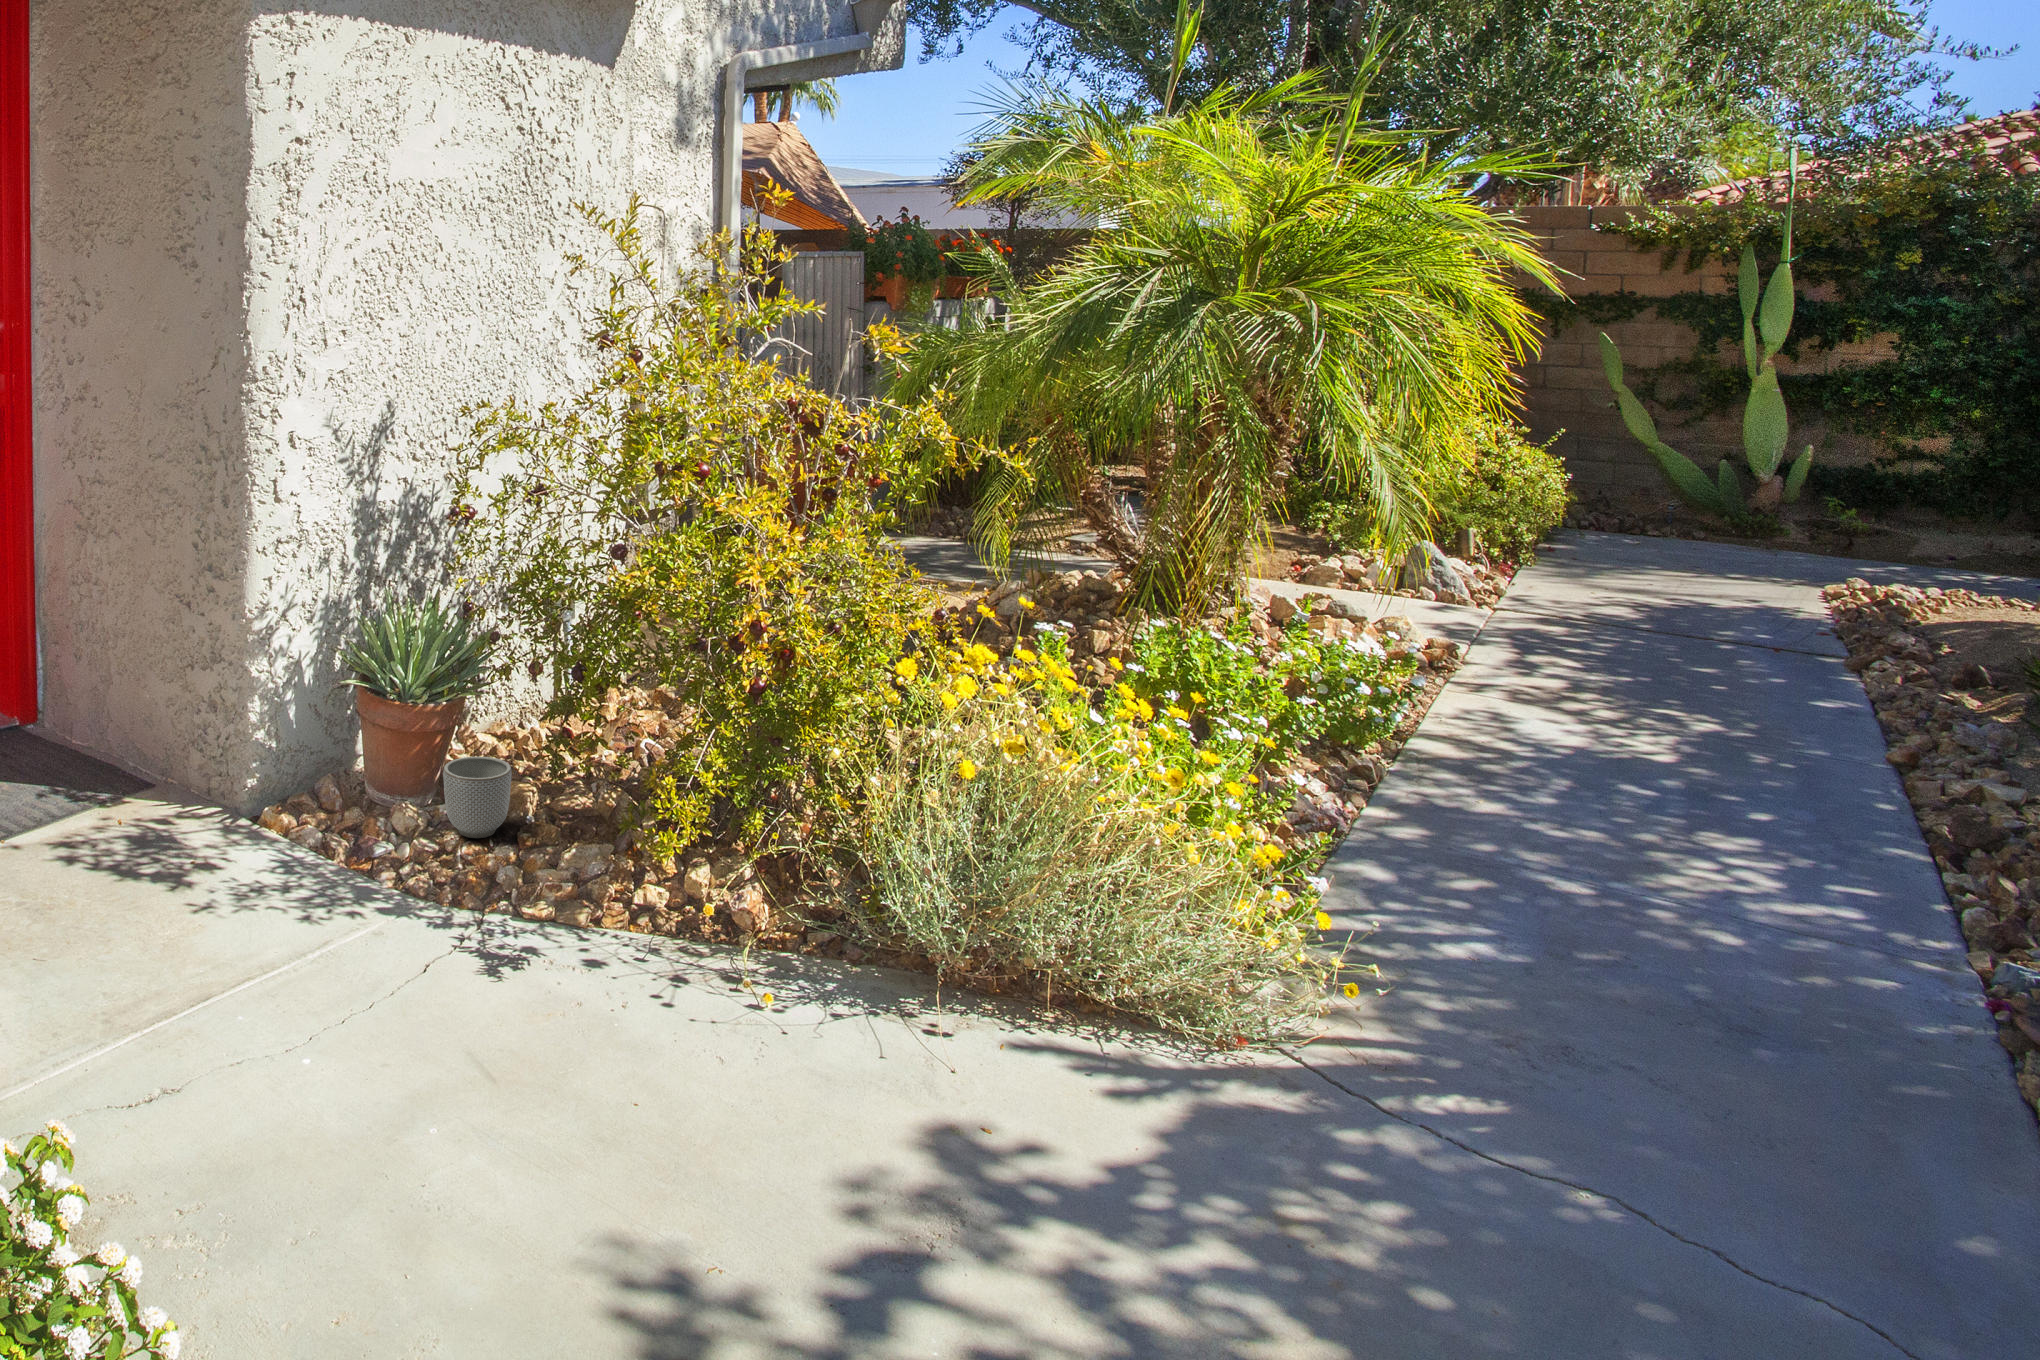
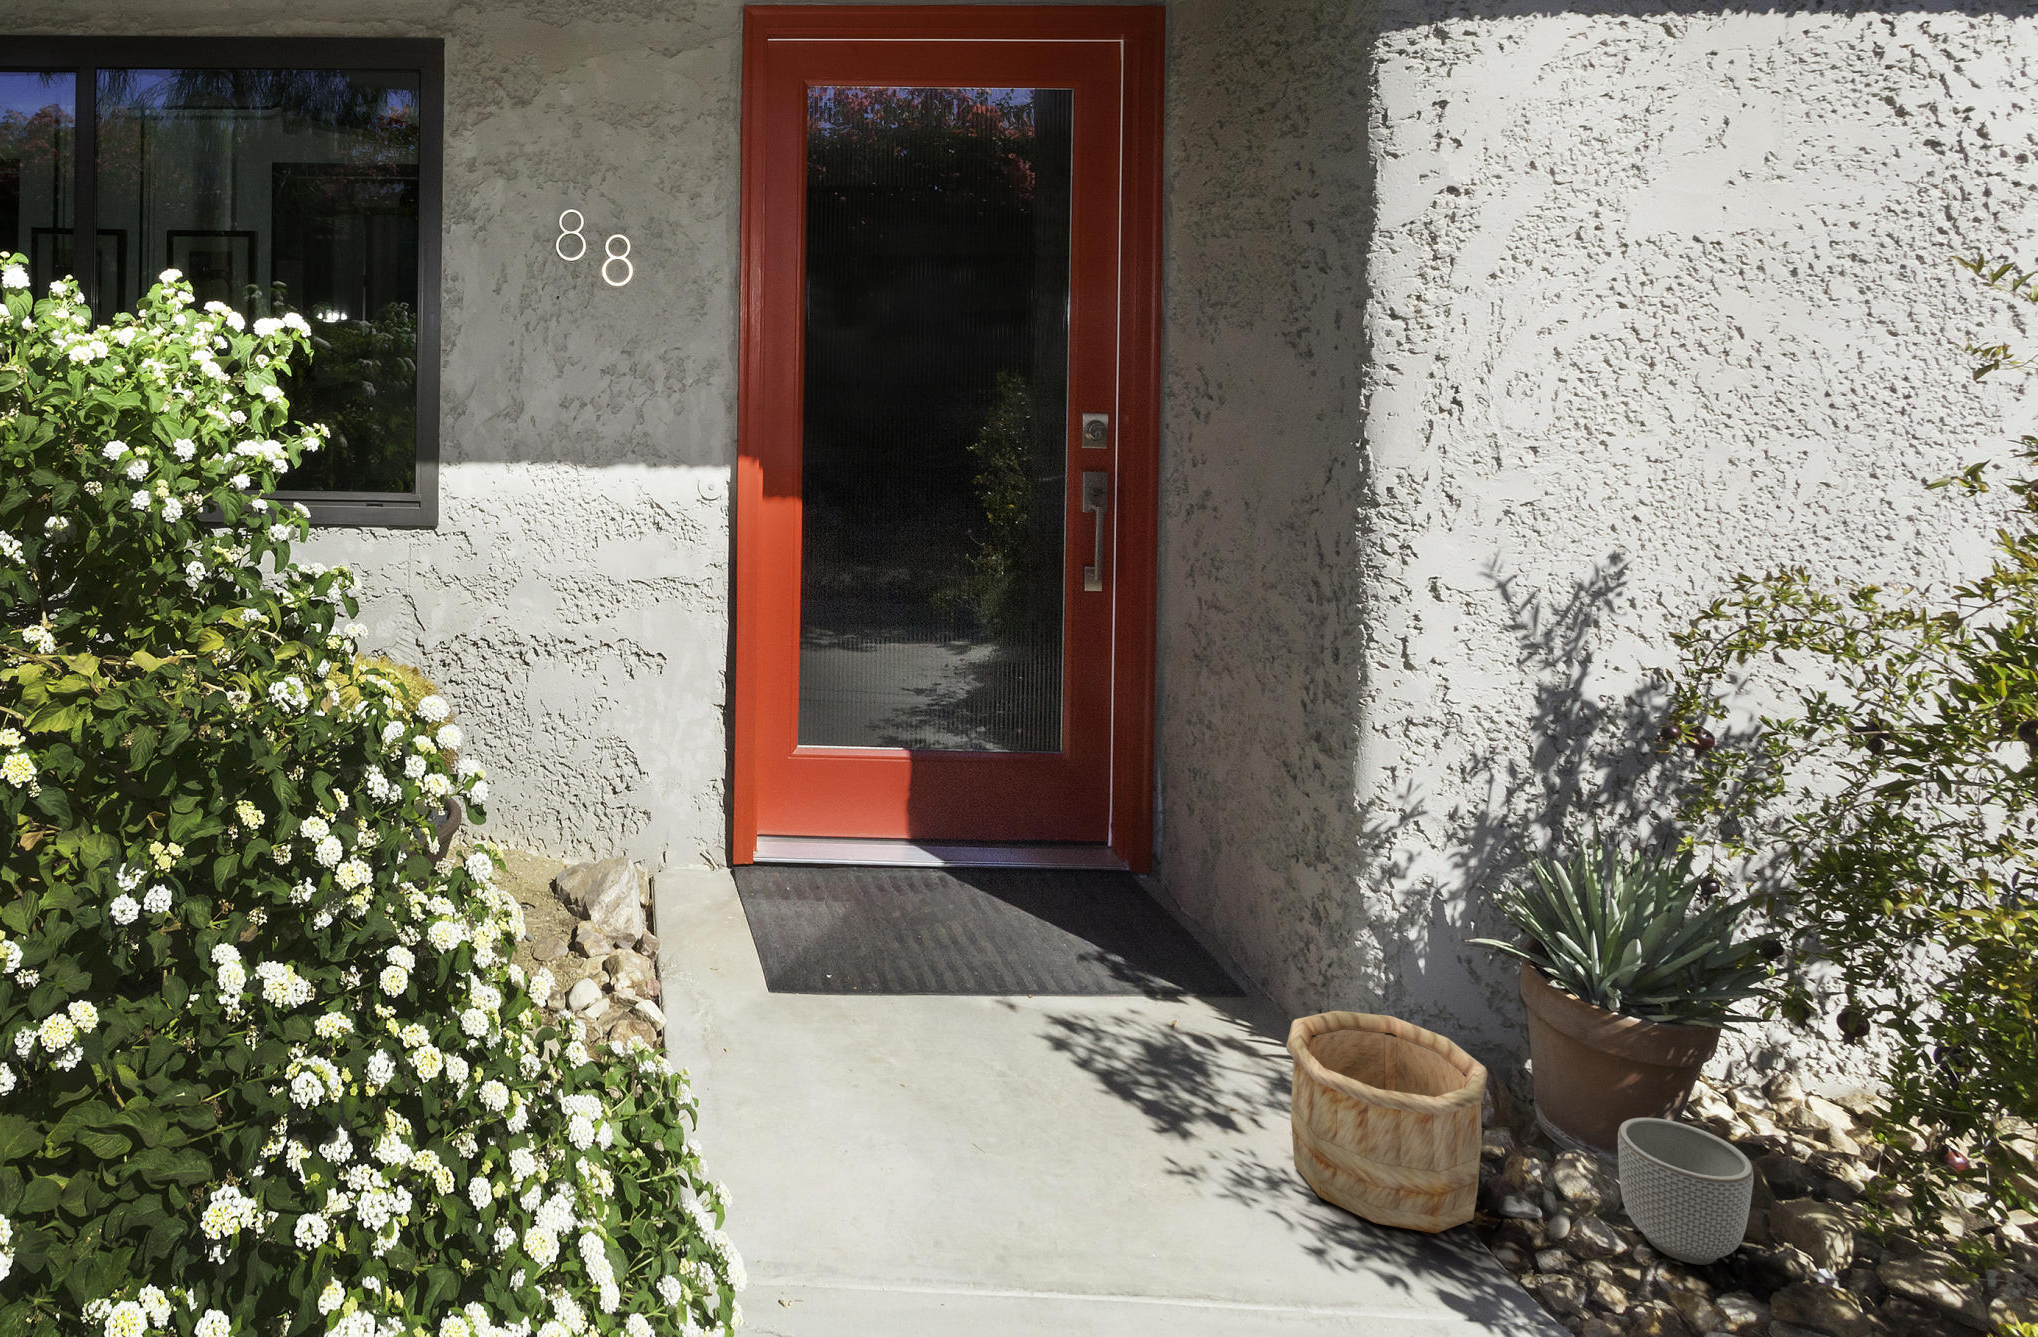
wooden bucket: none [253,748,383,885] -> present [1286,1011,1488,1233]

